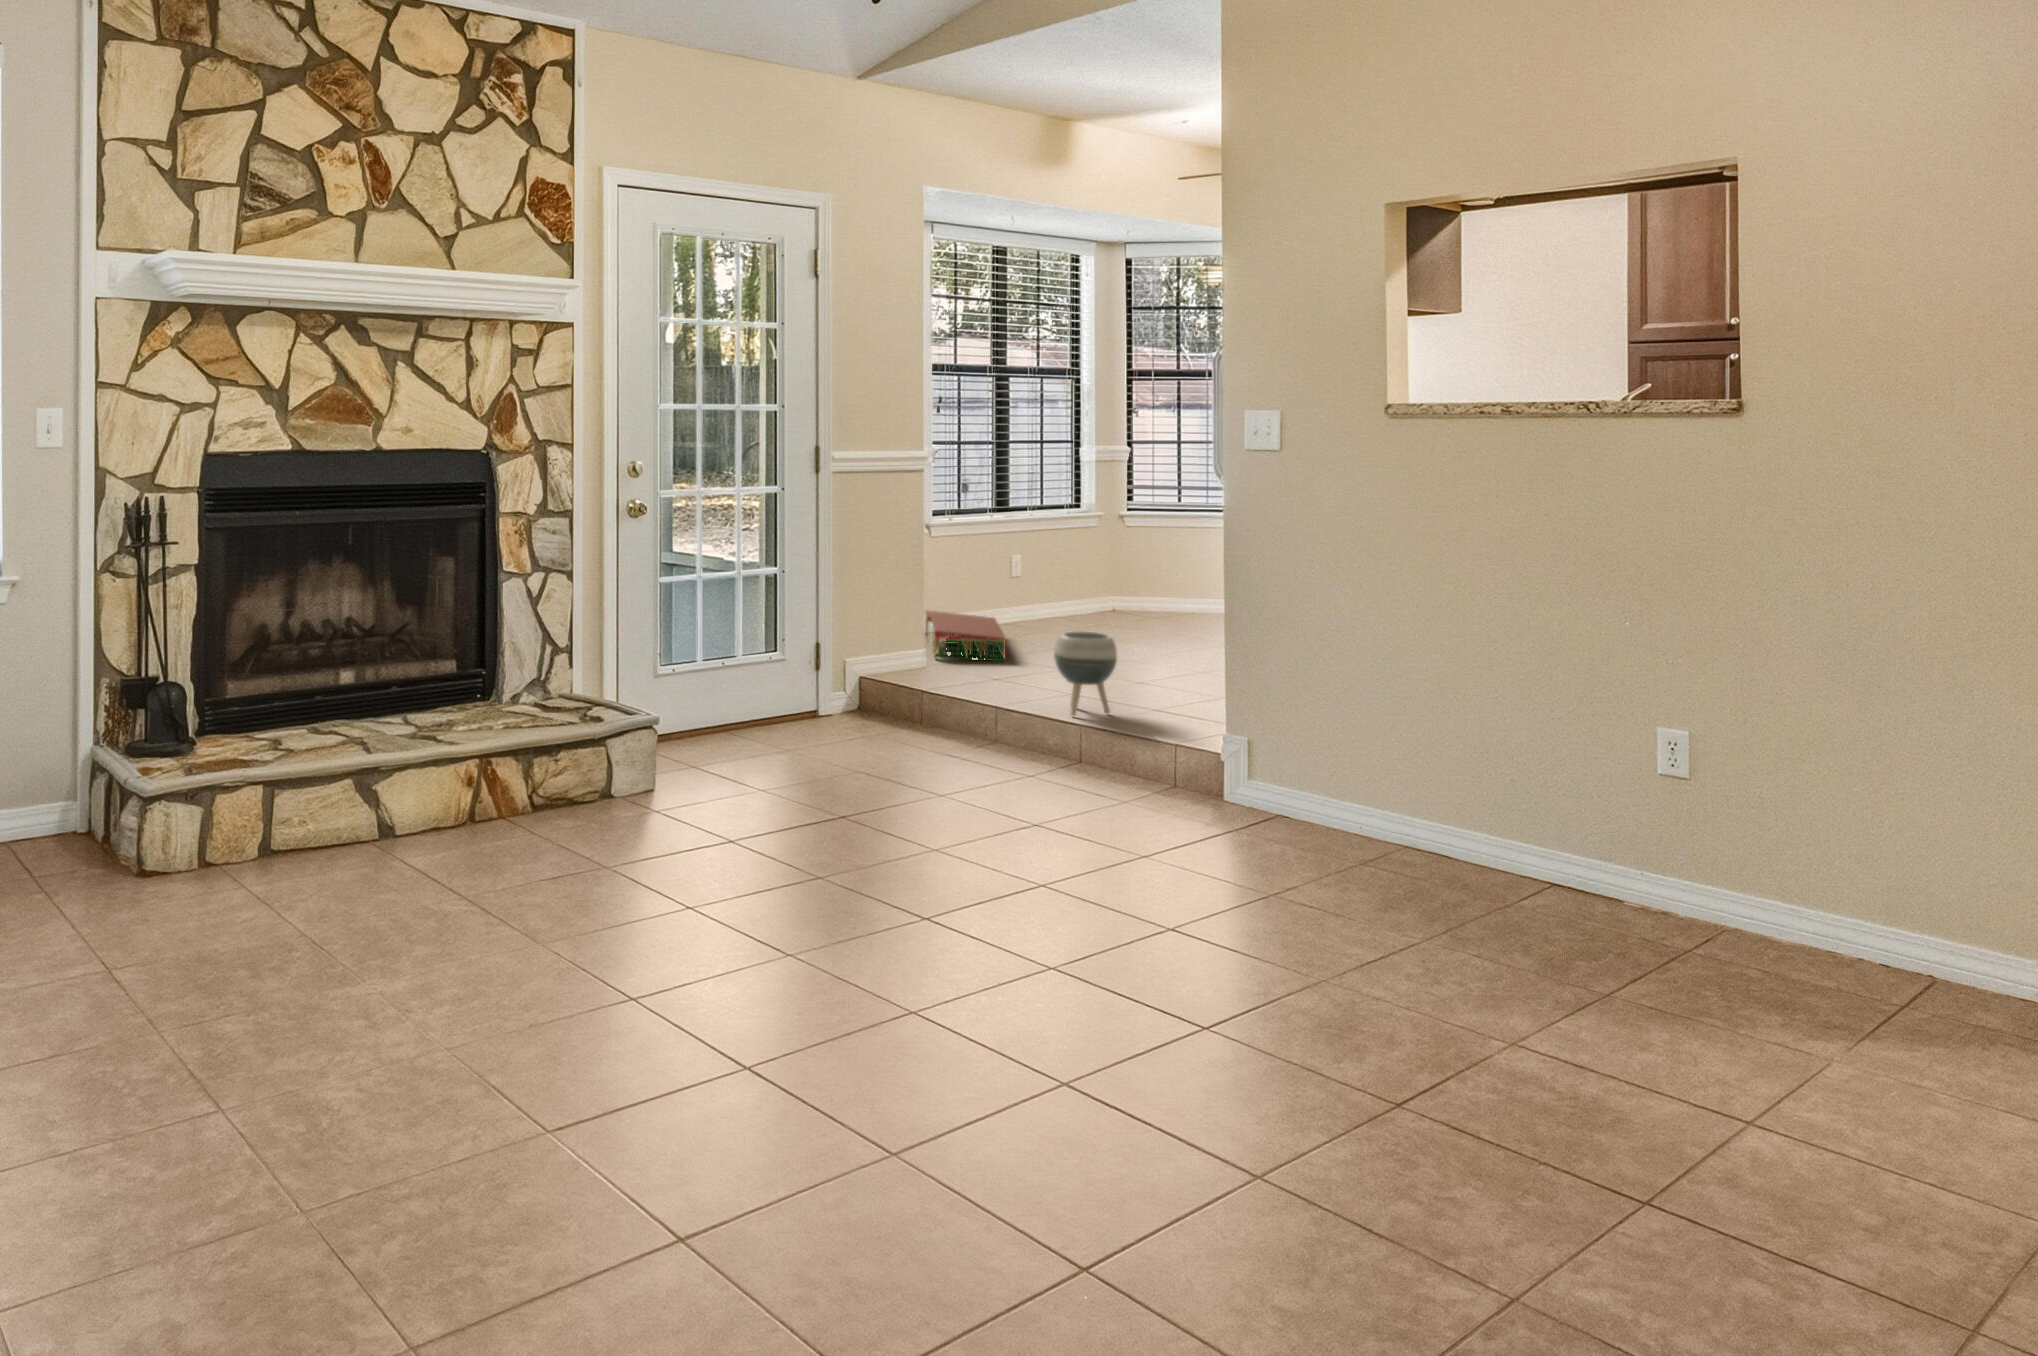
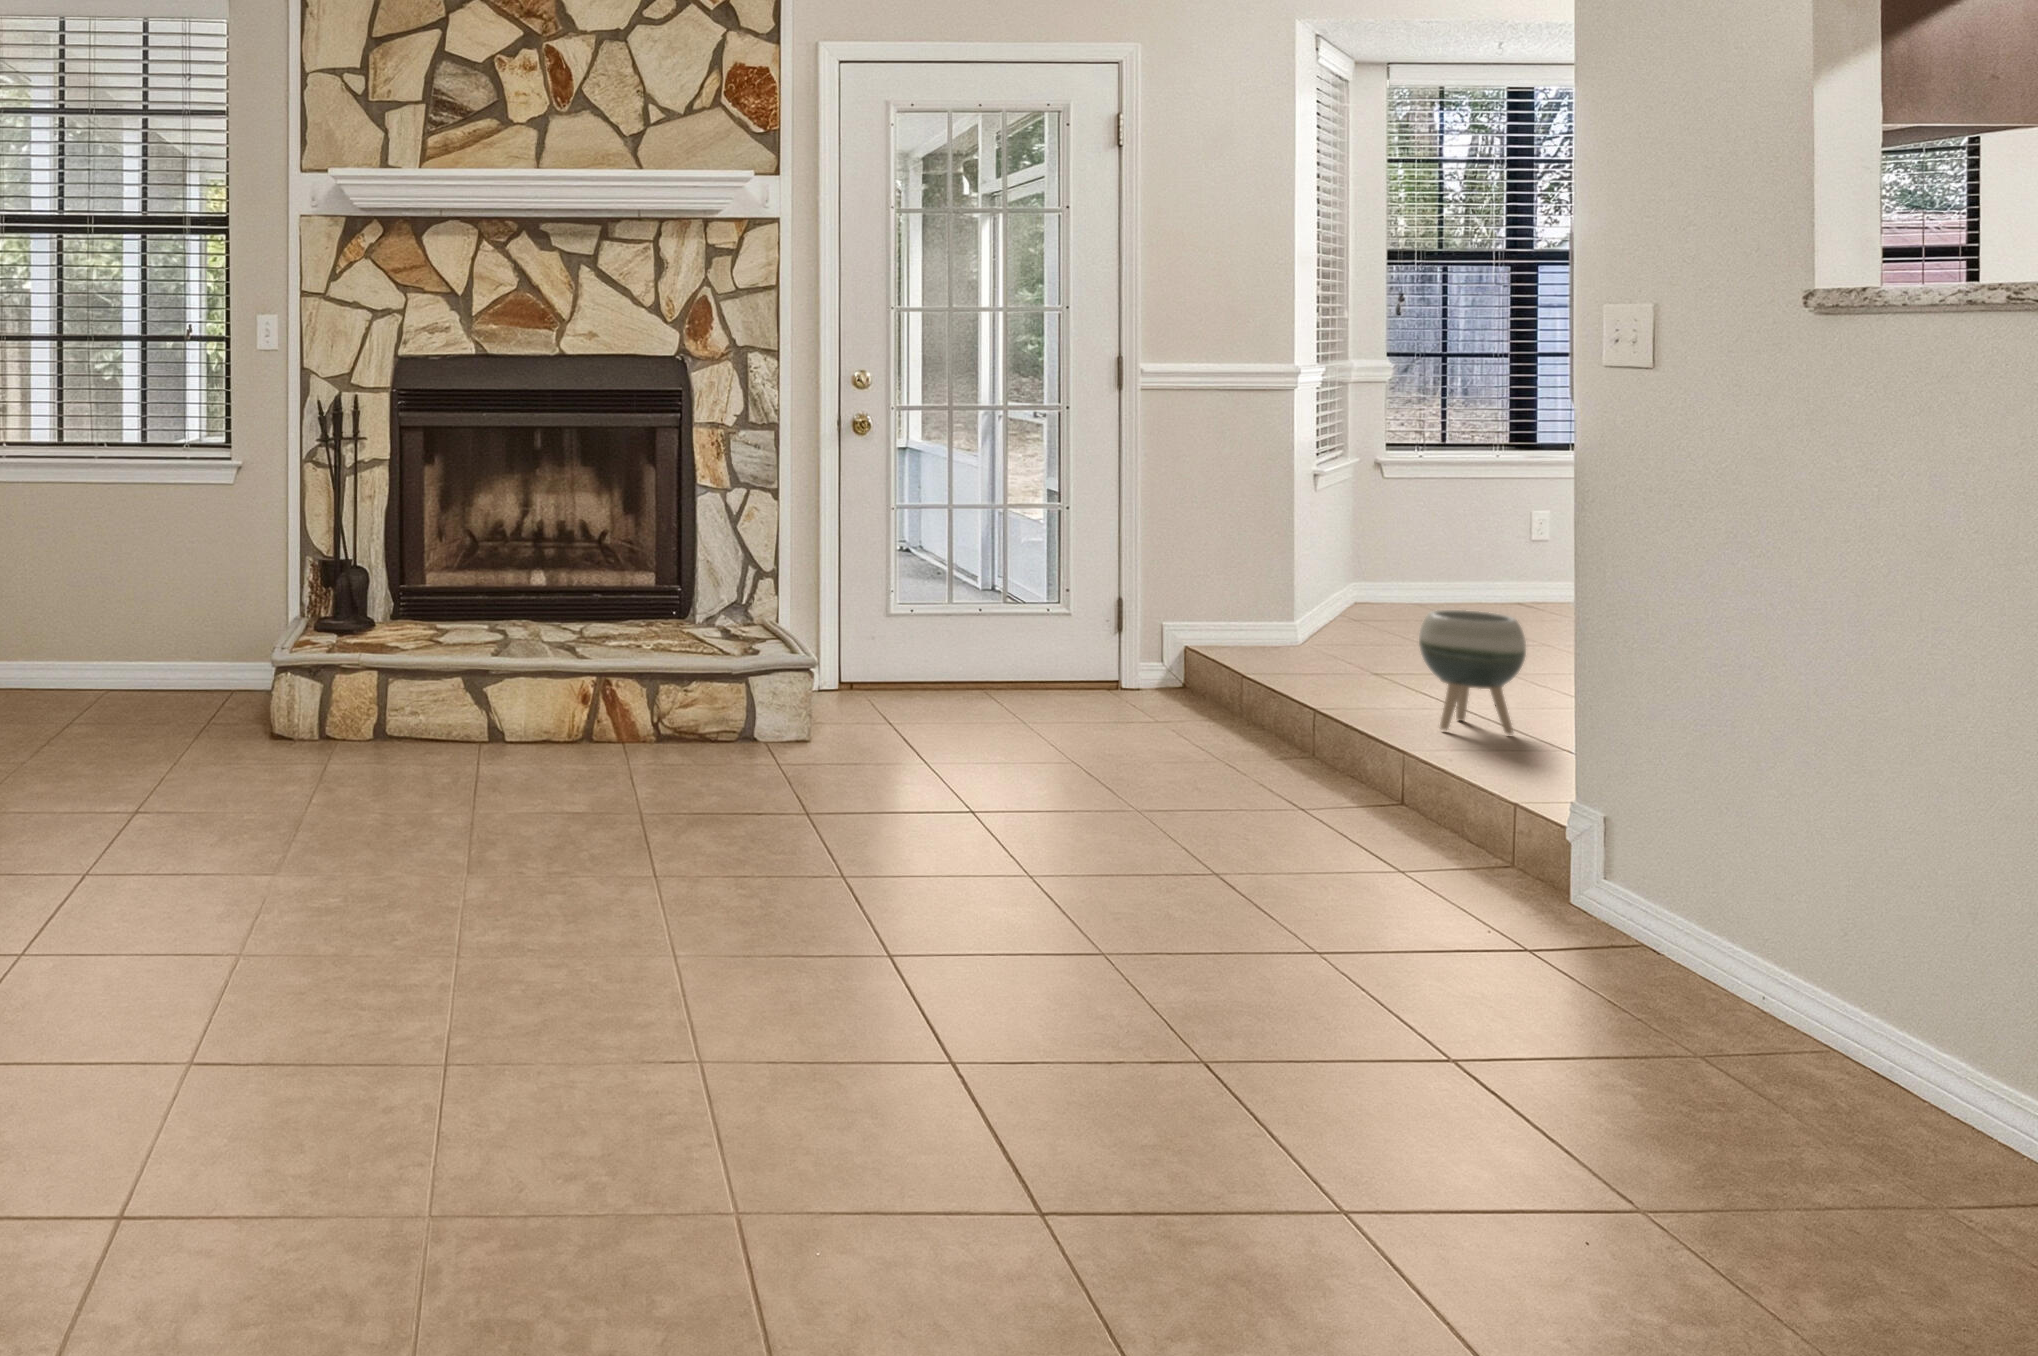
storage bin: present [925,611,1006,659] -> none [1318,584,1456,654]

